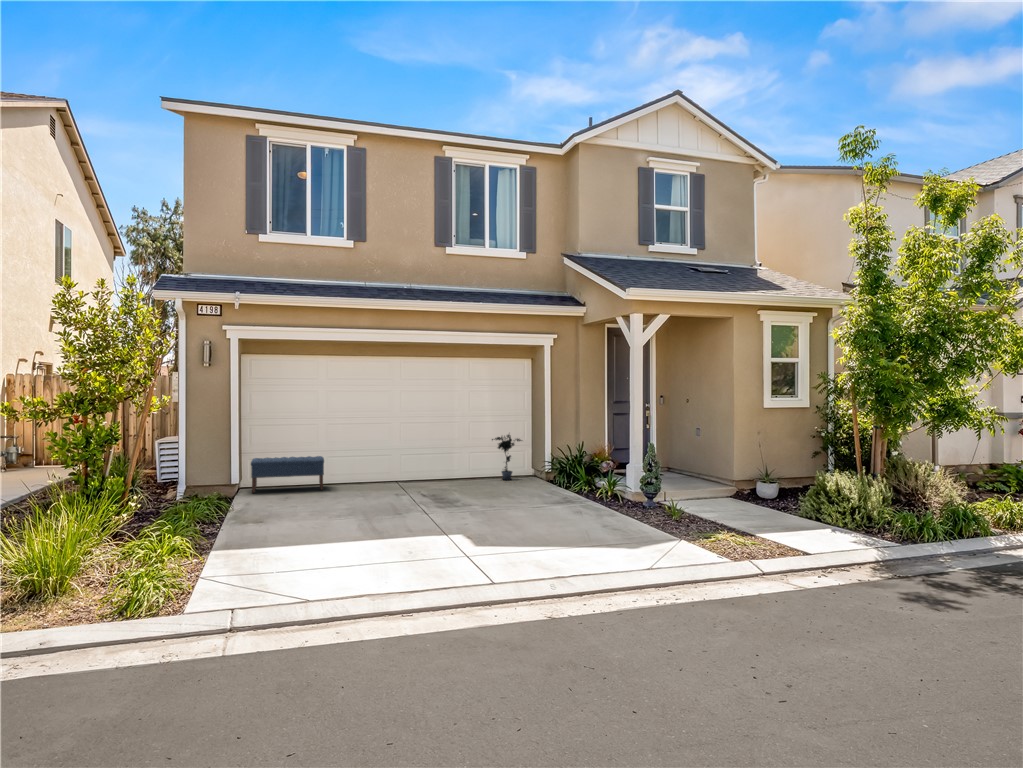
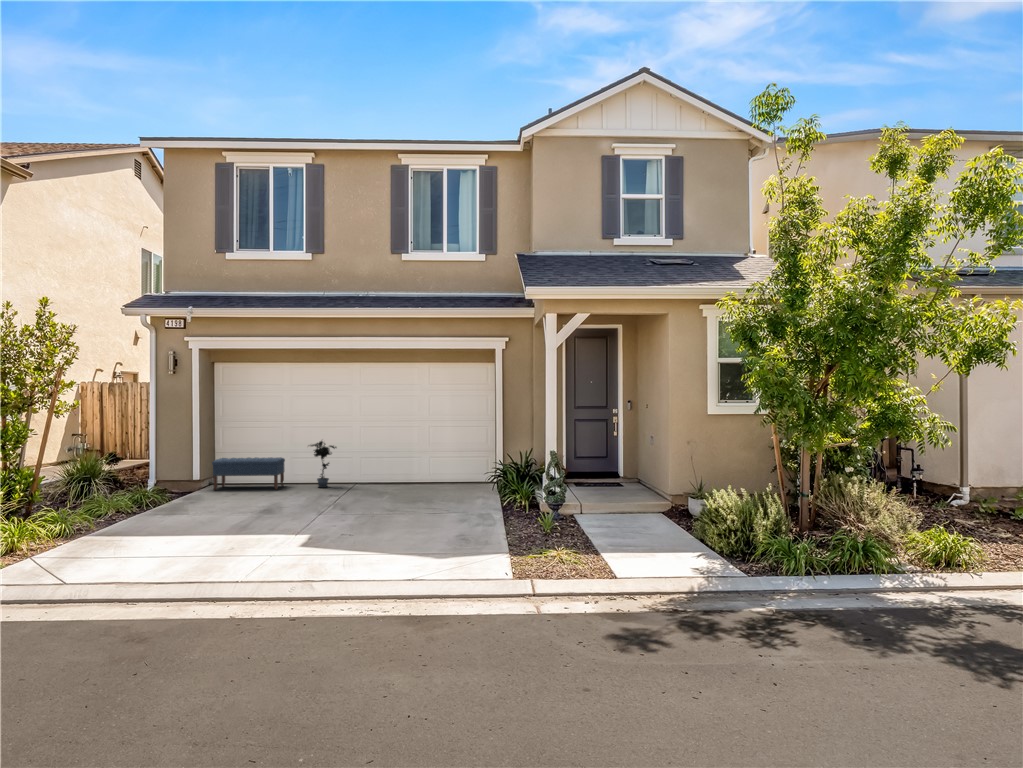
potted plant: present [492,435,522,480] -> present [310,441,336,488]

